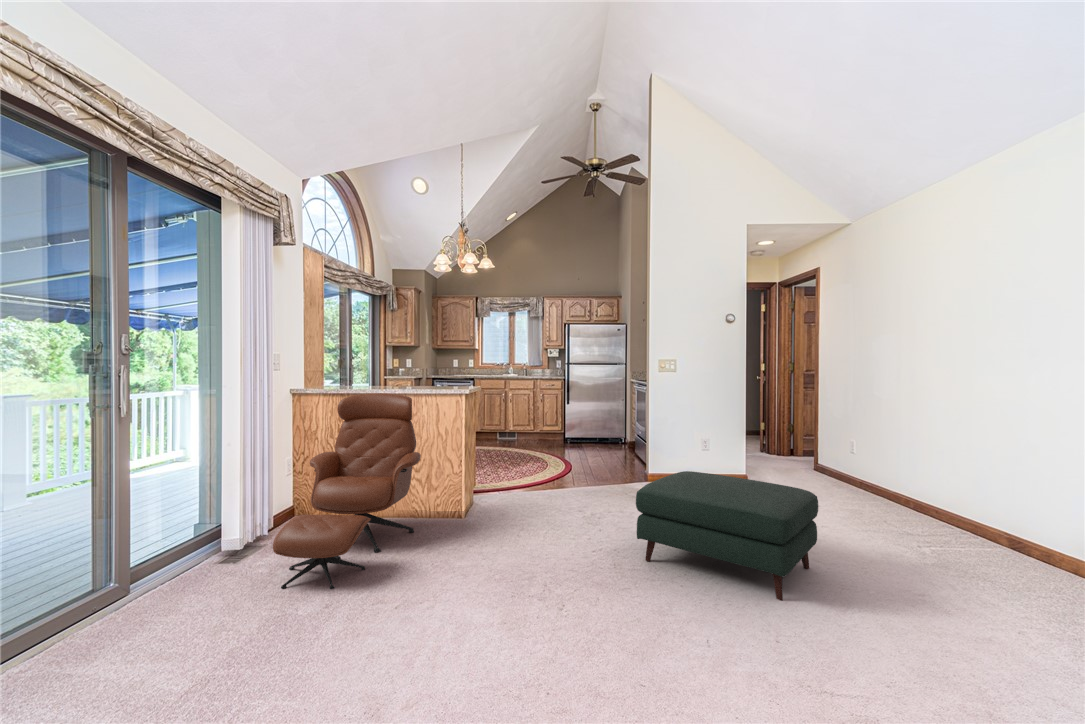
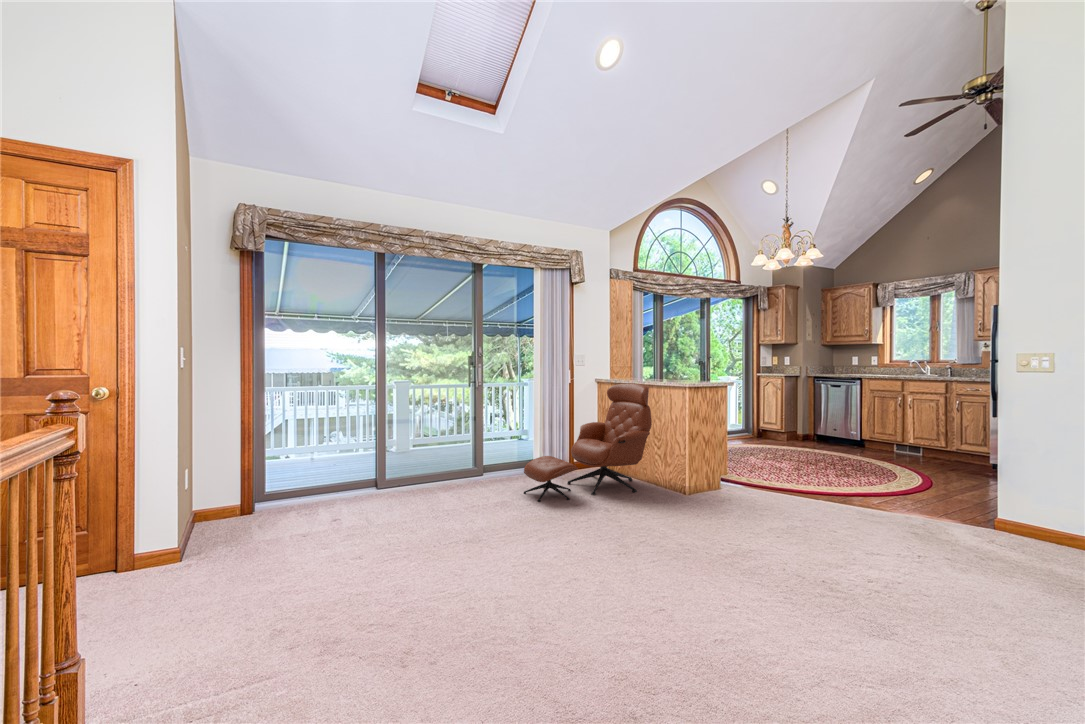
ottoman: present [636,471,818,601] -> none [742,494,991,689]

